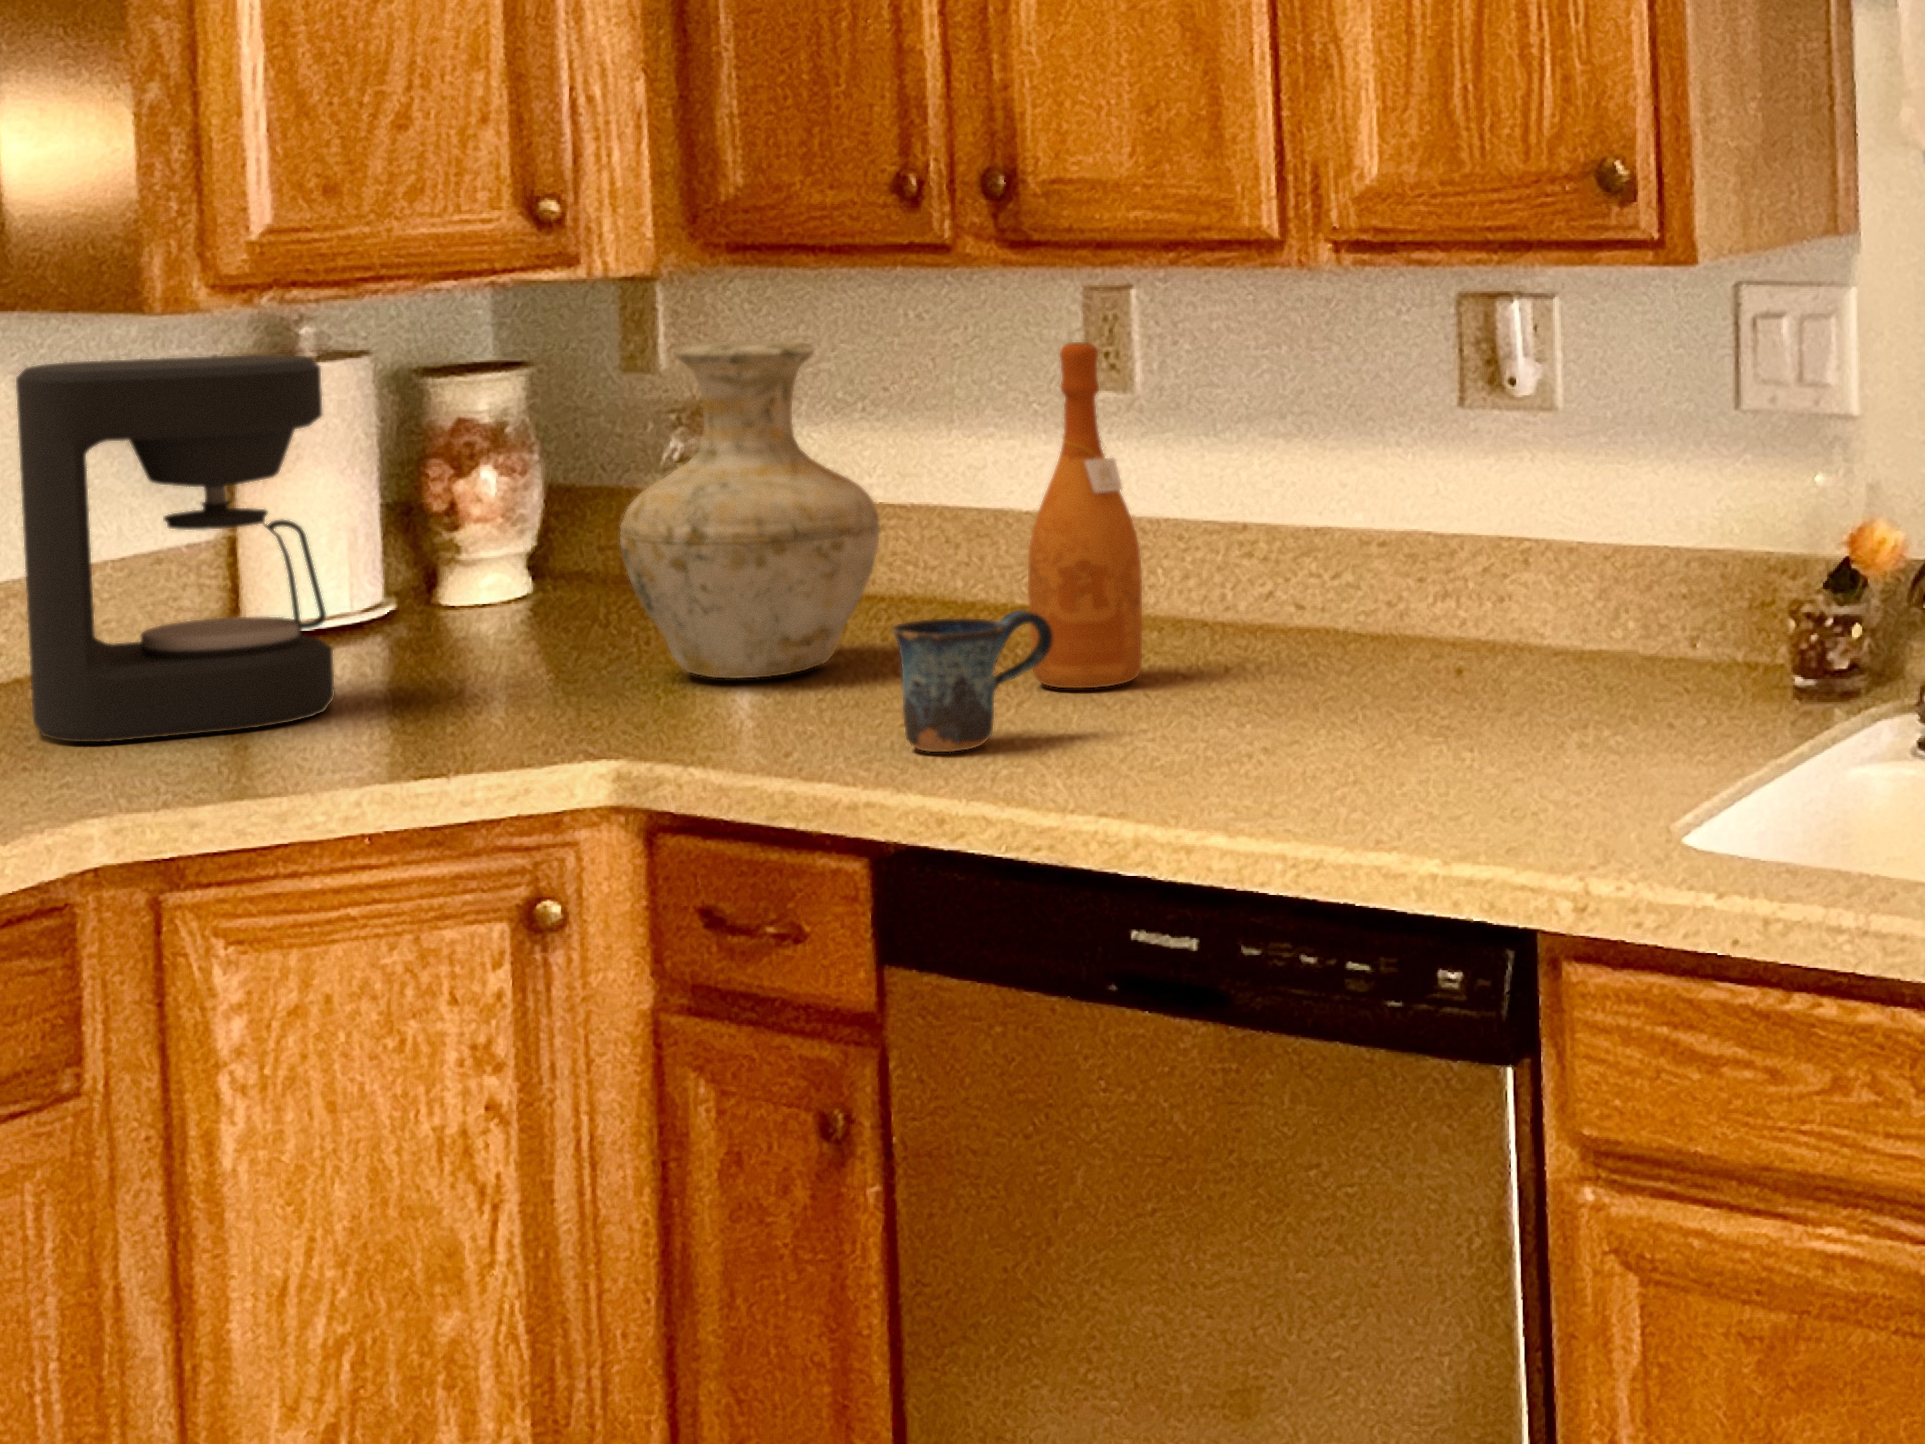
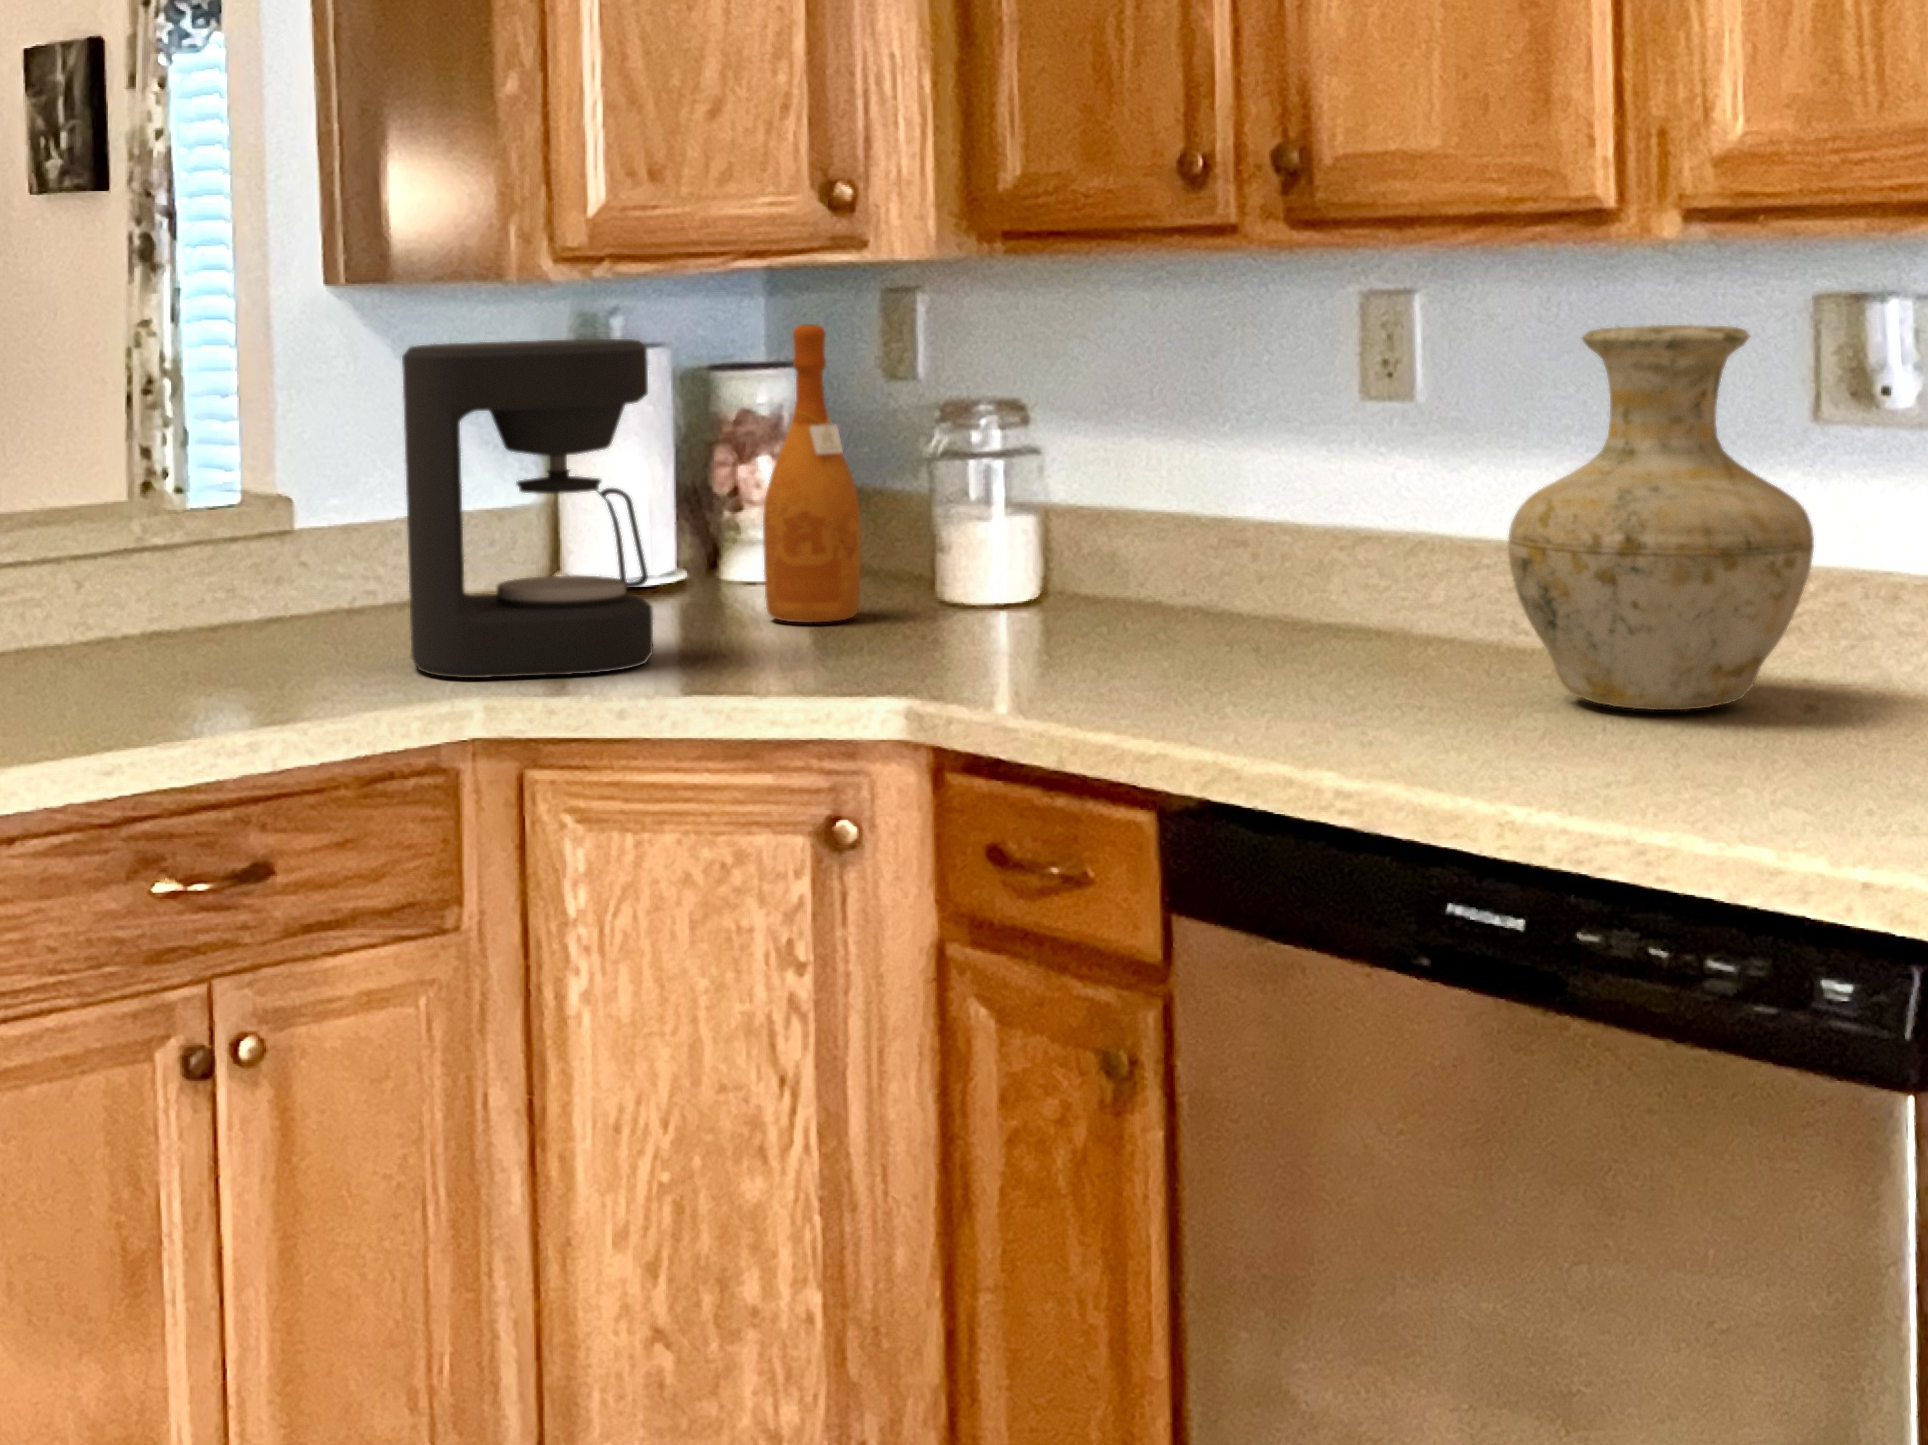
vase: present [620,341,880,678] -> present [1508,325,1814,710]
wine bottle: present [1028,342,1142,688] -> present [763,324,861,623]
mug: present [892,610,1053,752] -> none [1187,590,1350,727]

